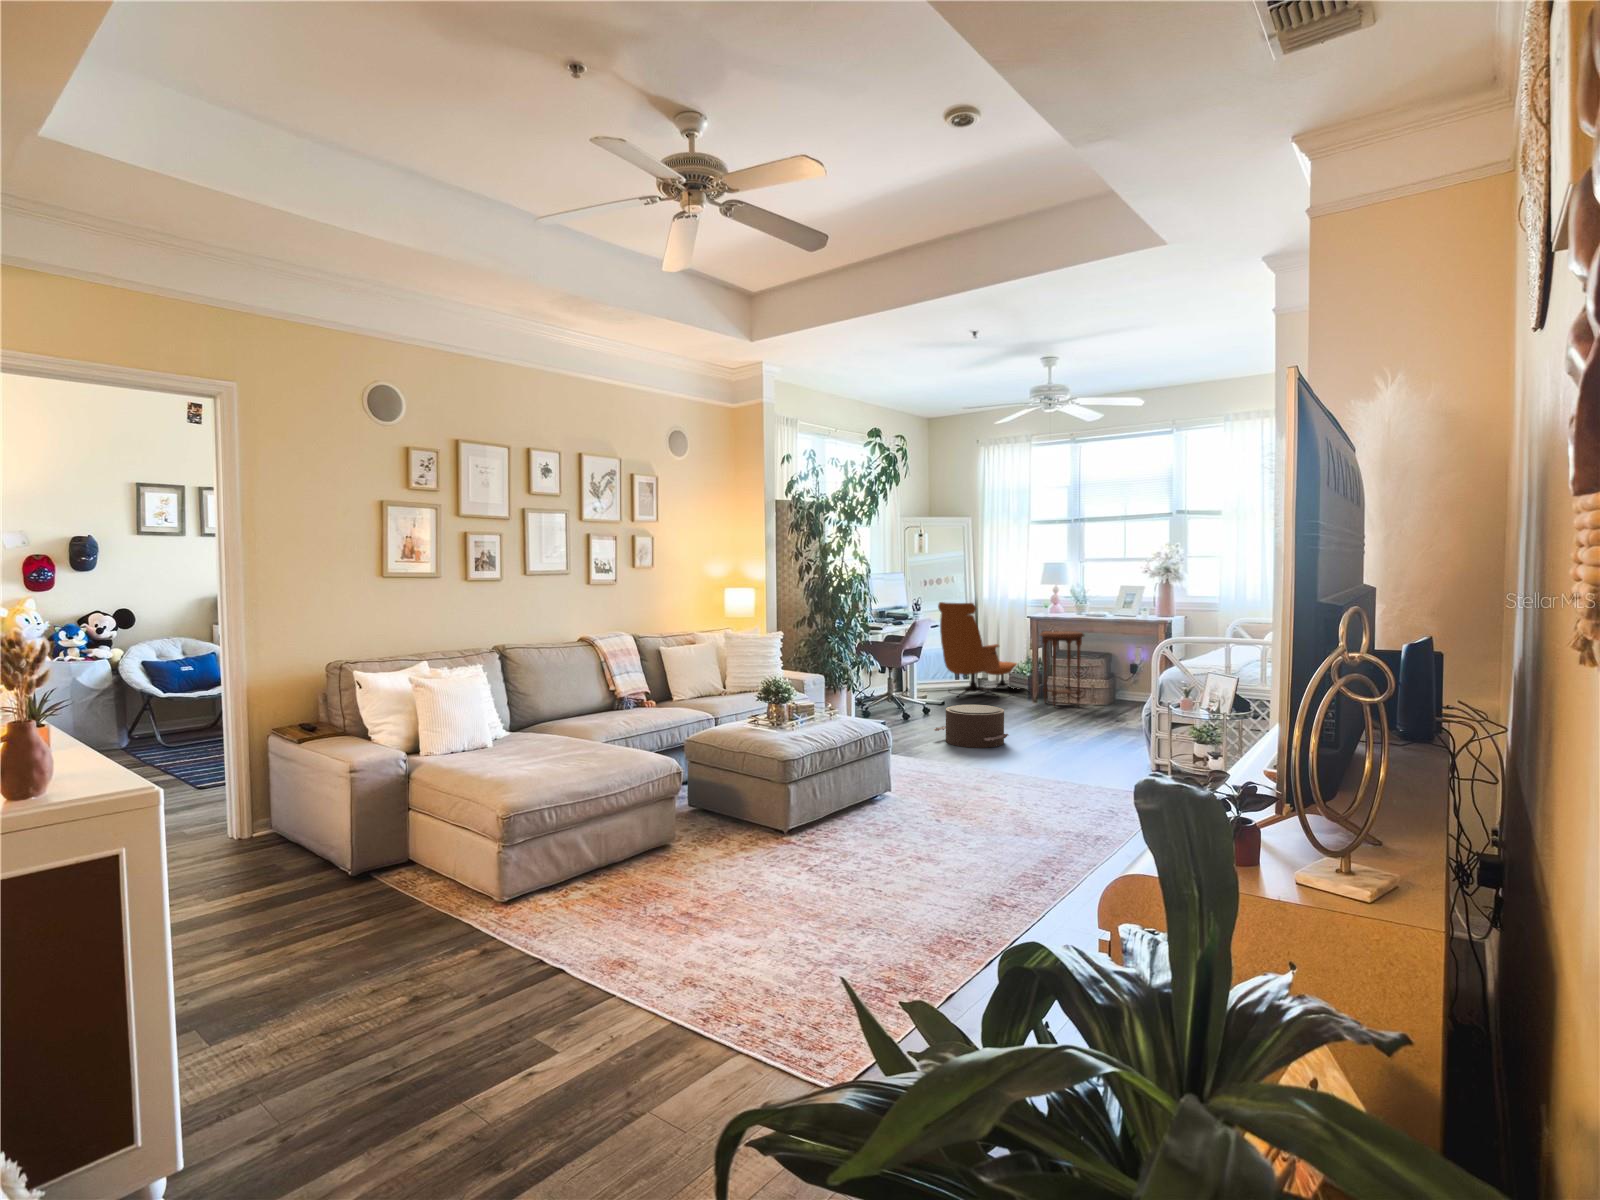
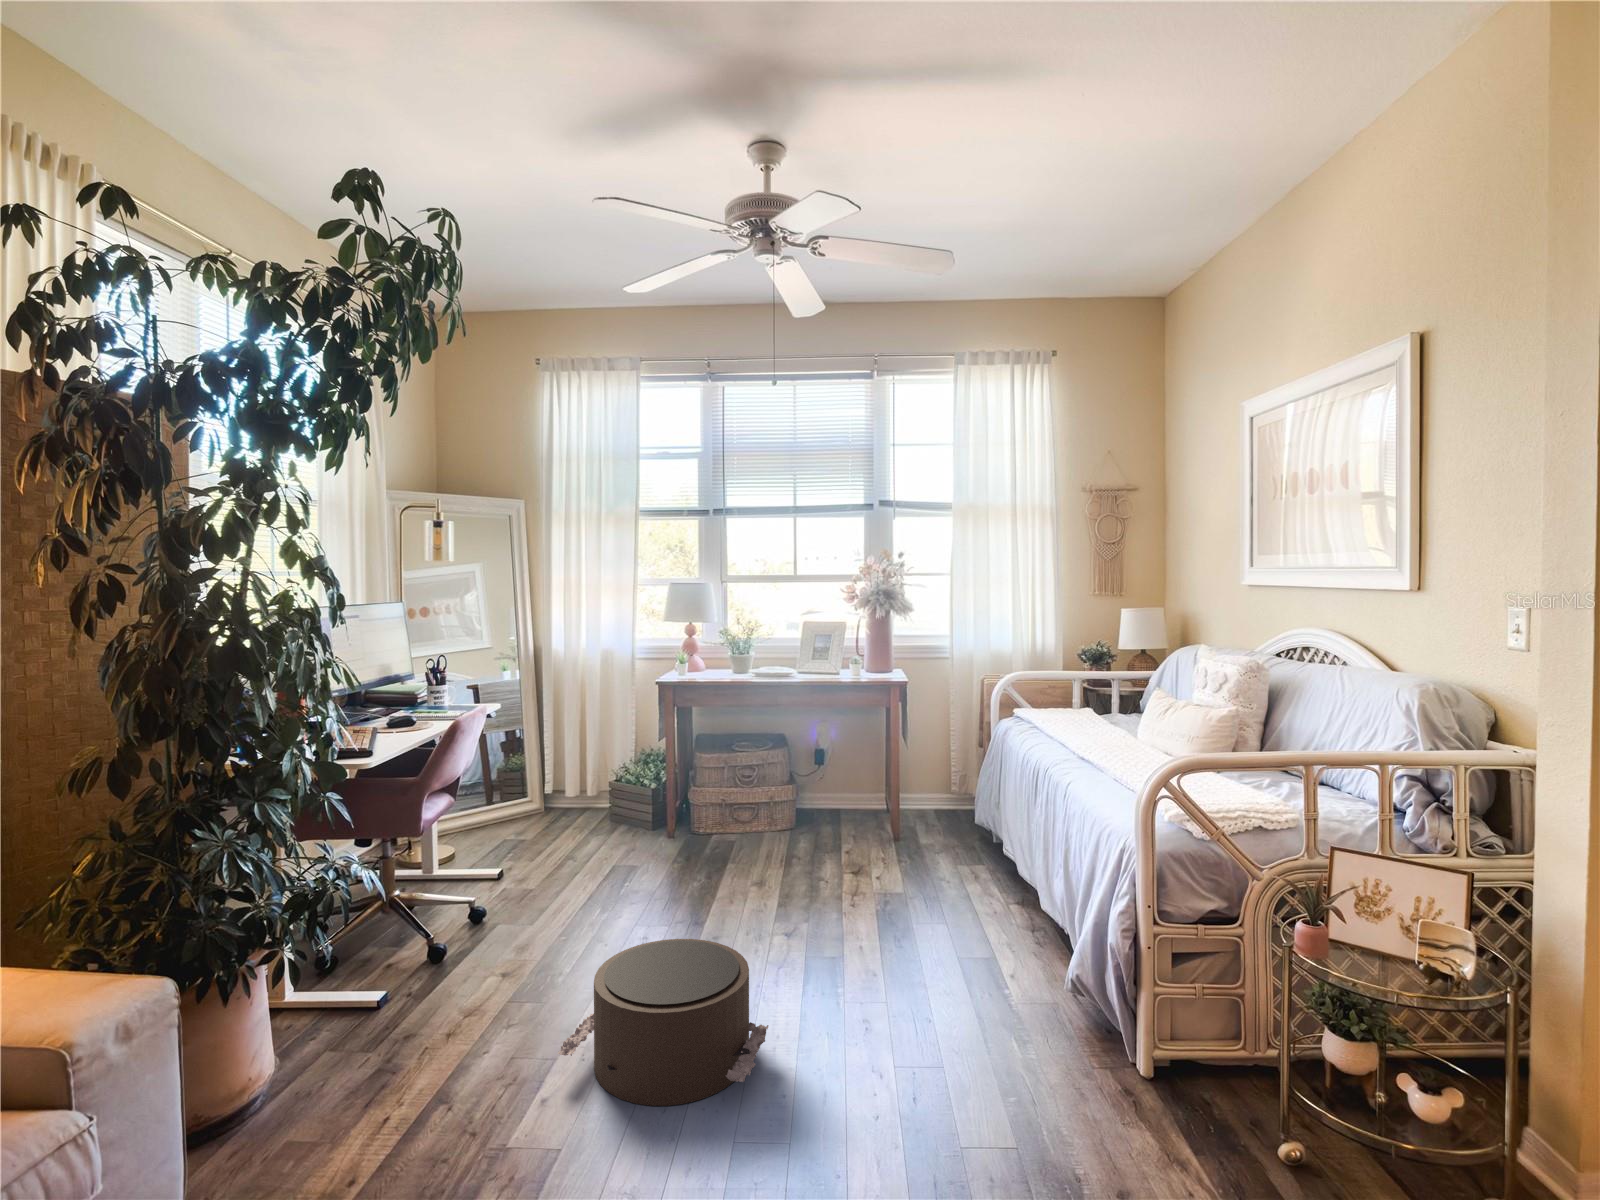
lounge chair: present [938,602,1017,697] -> none [487,660,630,852]
side table: present [1040,631,1084,706] -> none [689,703,768,849]

